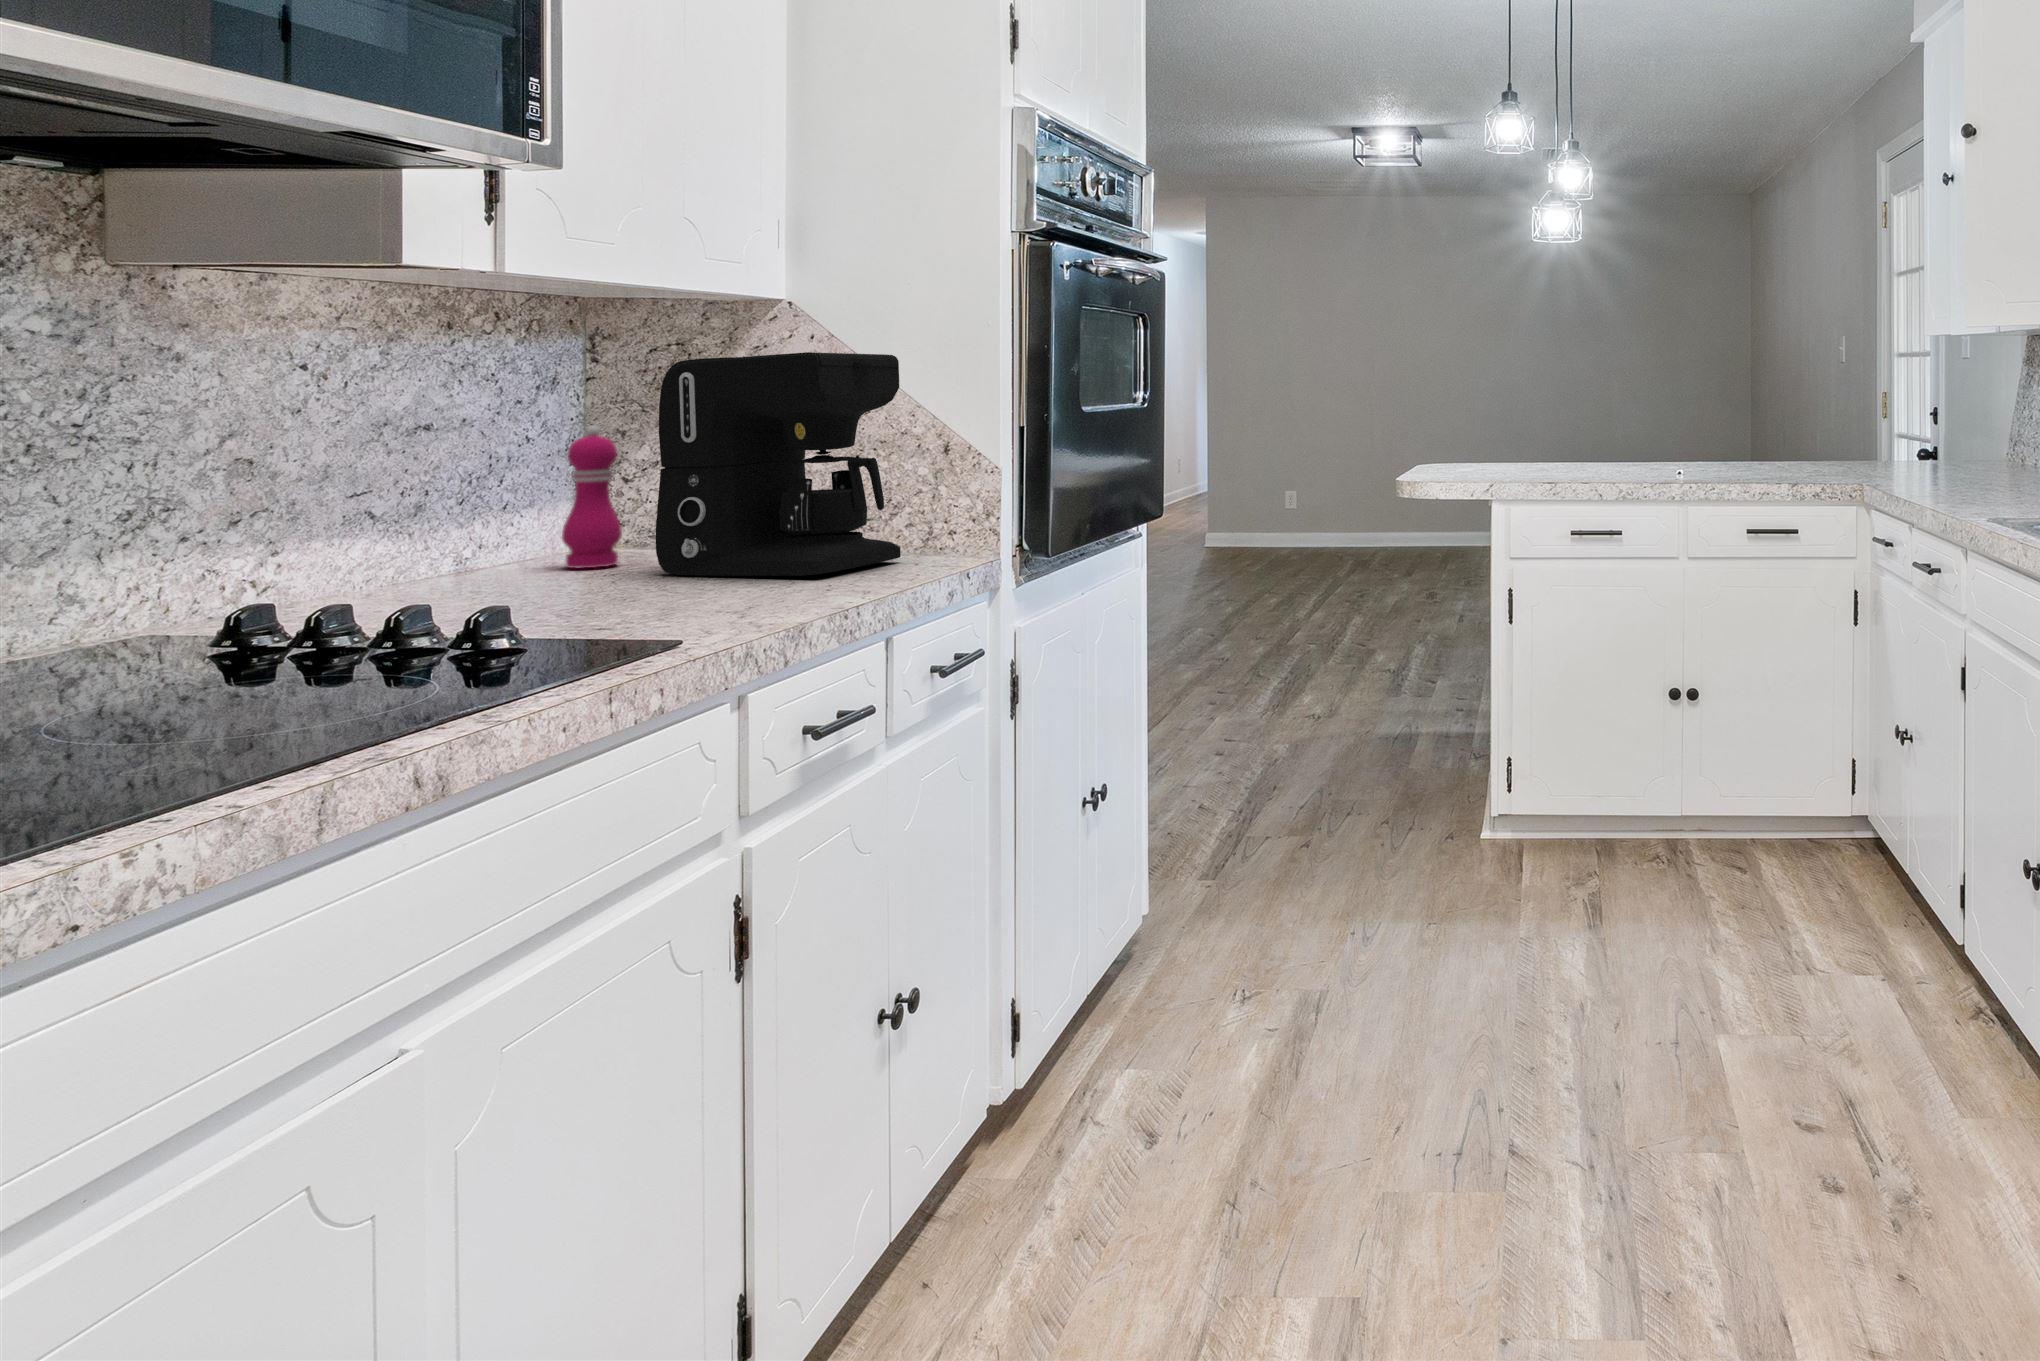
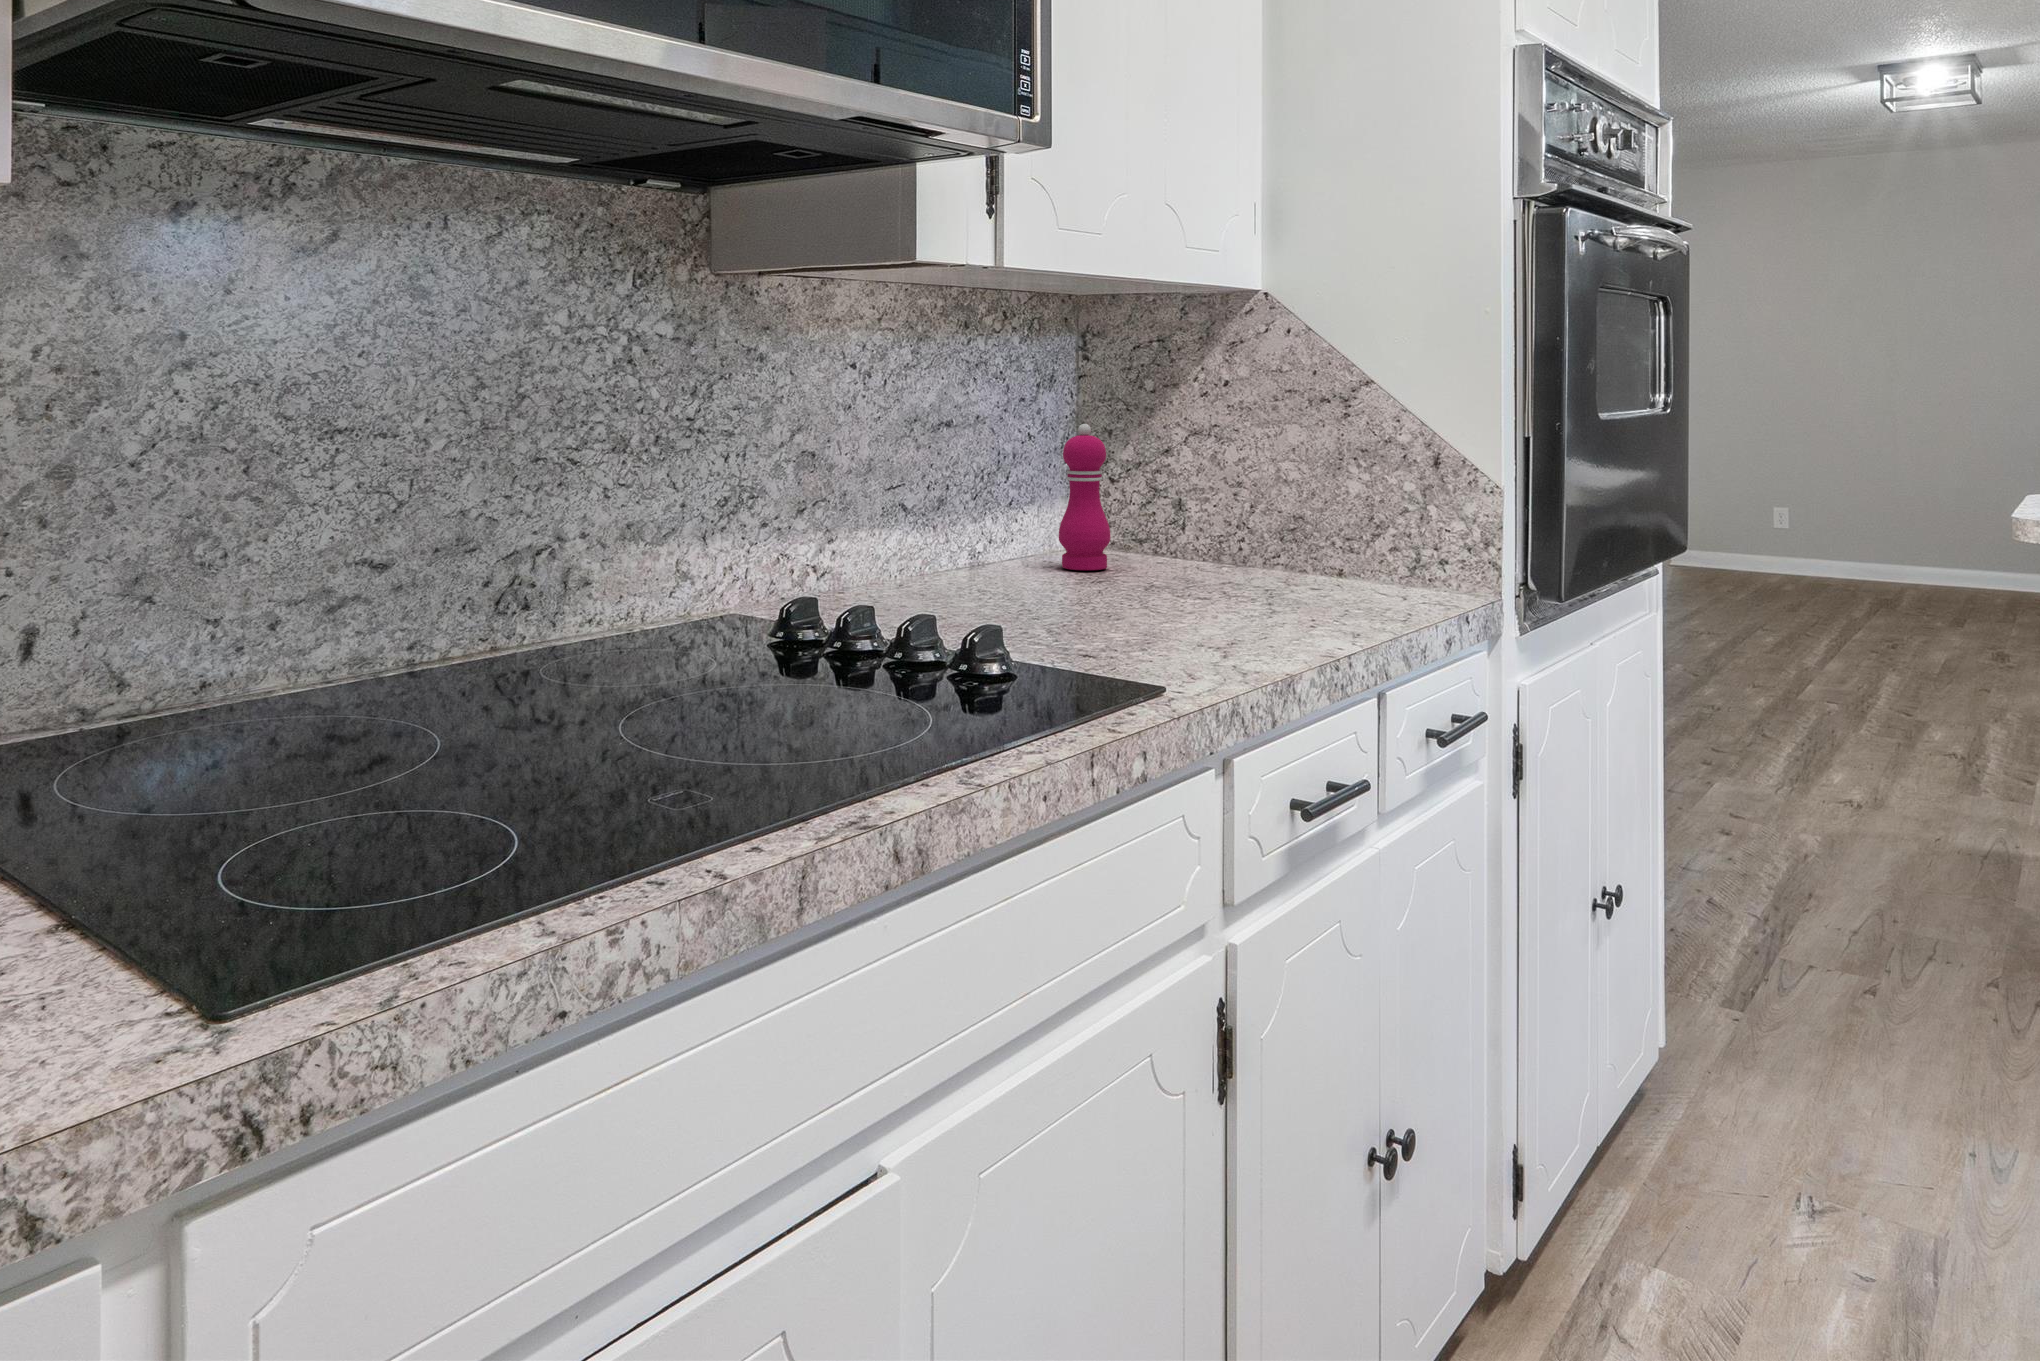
coffee maker: present [656,352,901,576] -> none [1141,352,1388,605]

